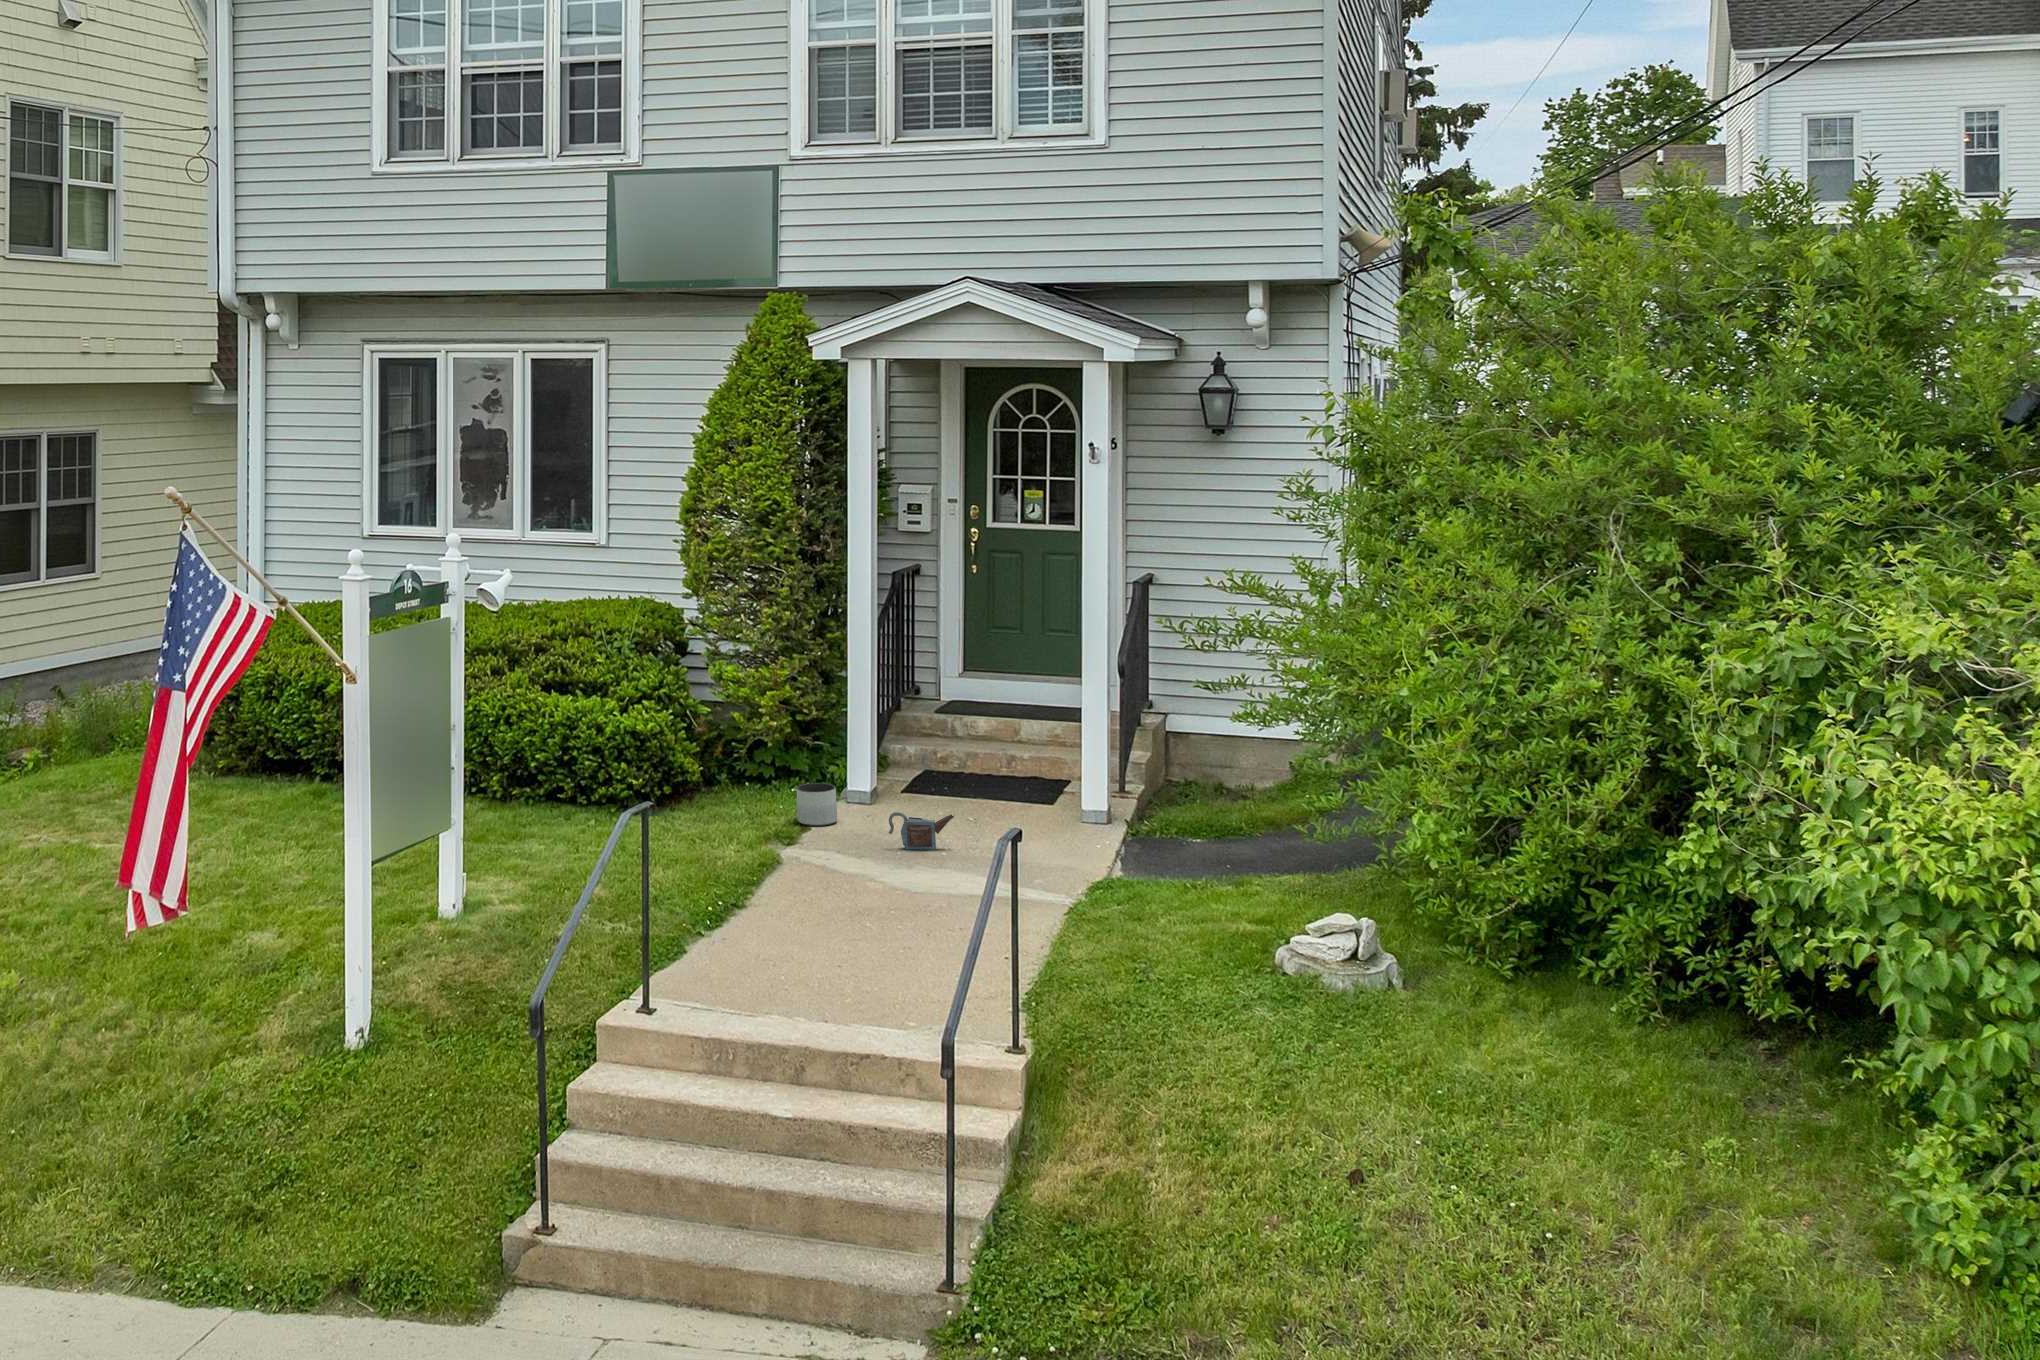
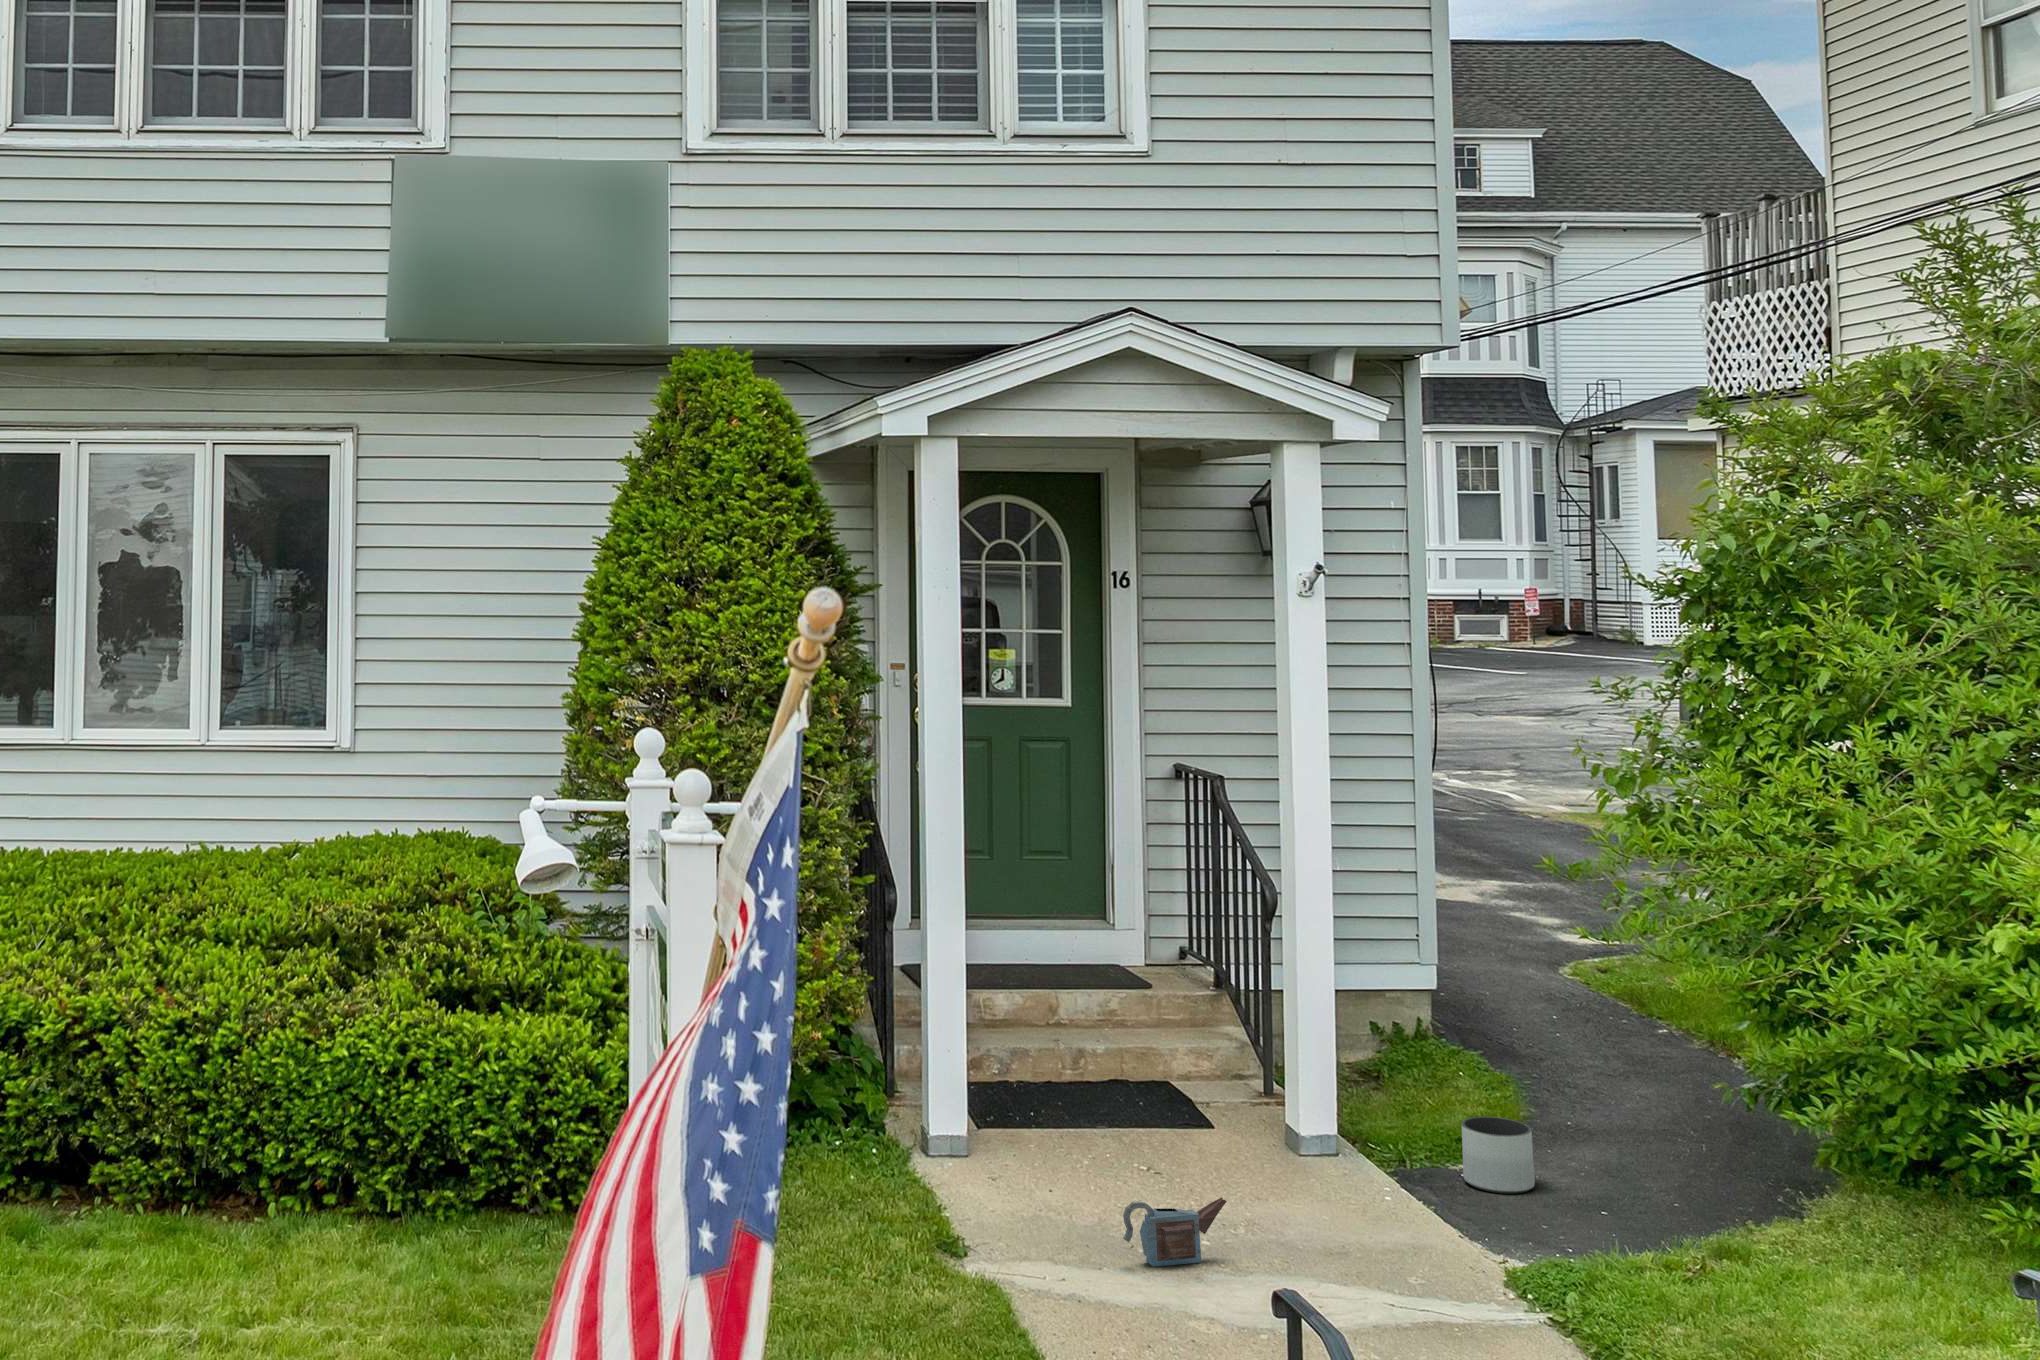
planter: present [796,783,837,826] -> present [1462,1117,1535,1194]

